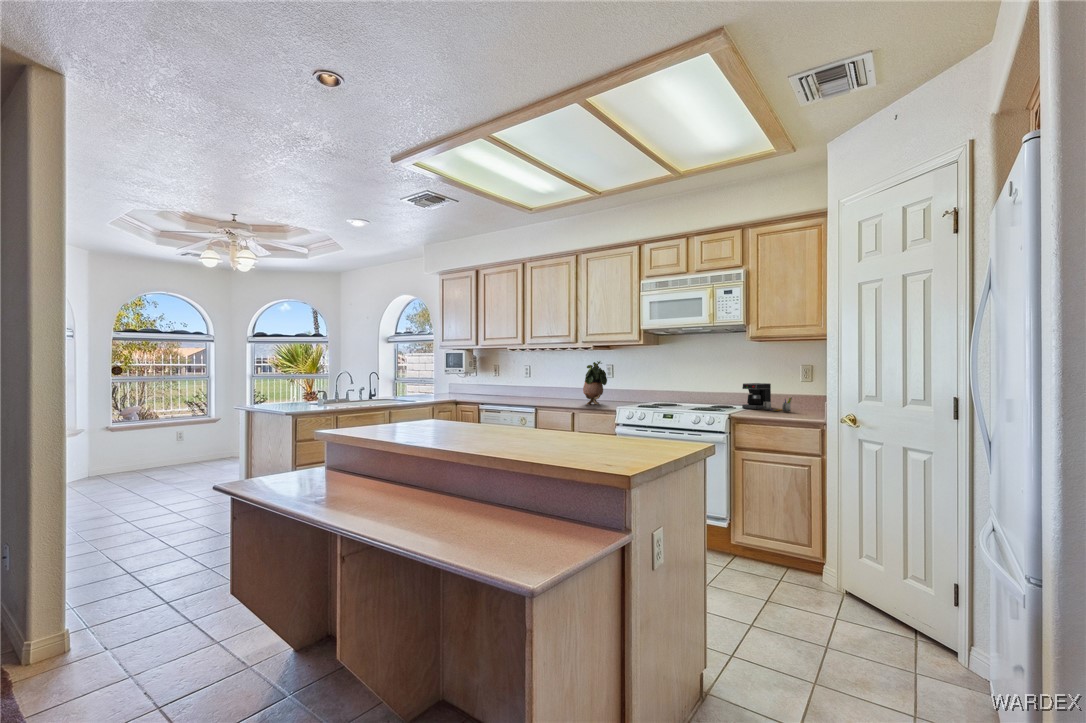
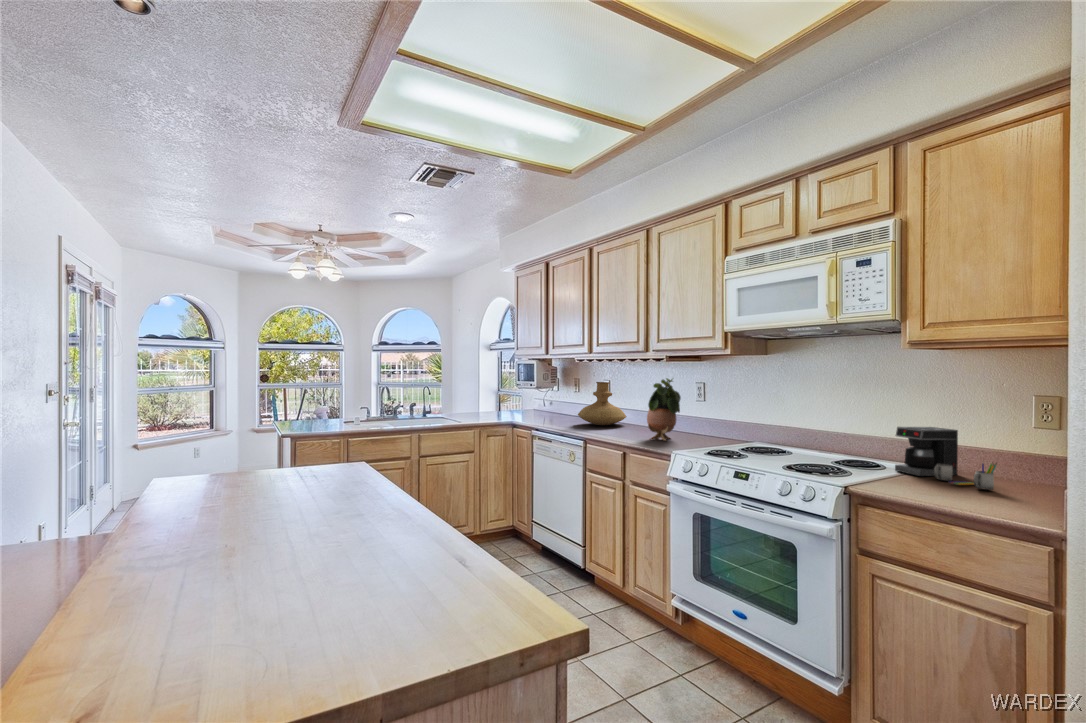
vase: none [515,366,553,399] -> present [578,382,627,425]

